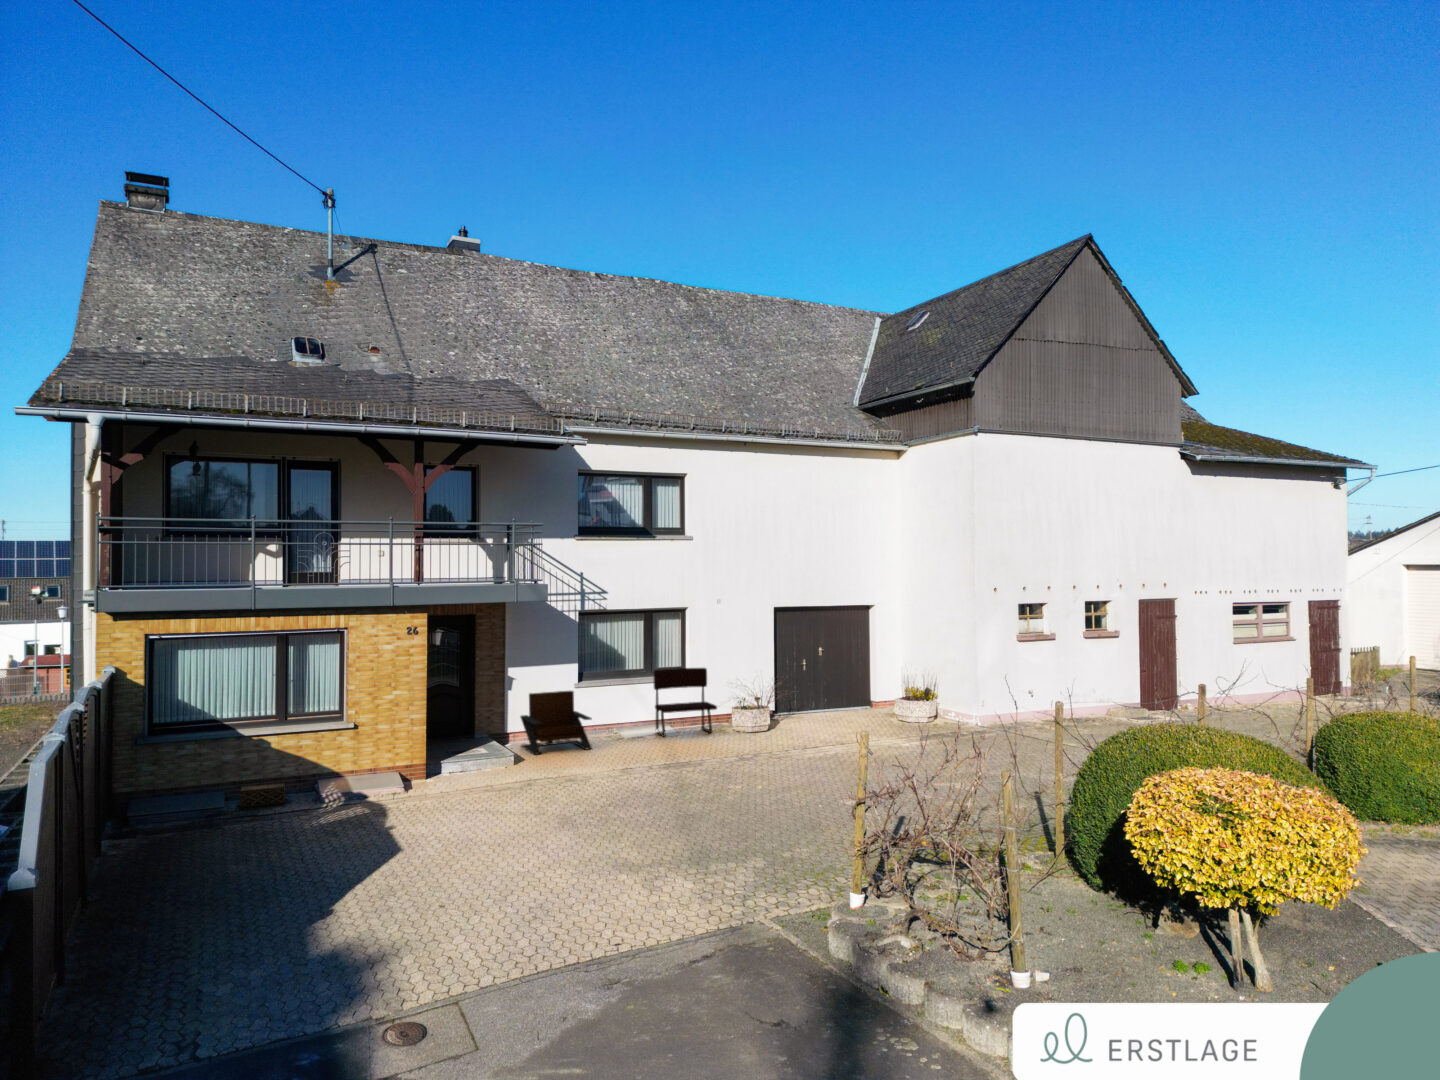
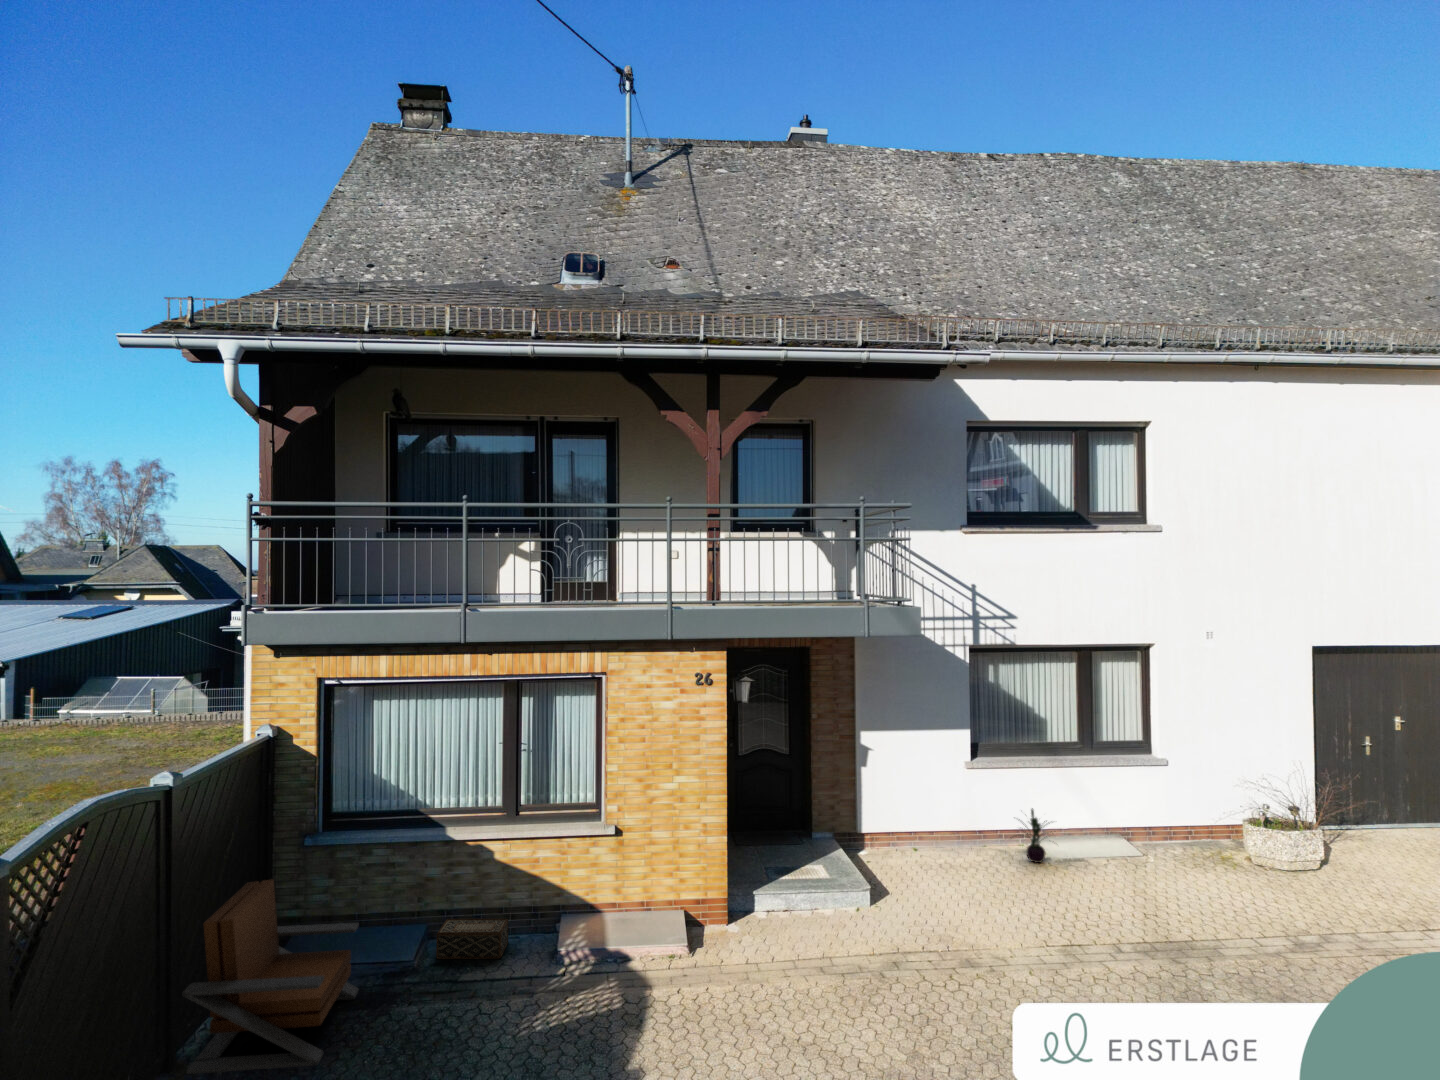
bench: present [654,668,717,737] -> none [1096,746,1217,864]
lounge chair: present [521,691,592,755] -> present [183,879,359,1074]
decorative plant: none [601,709,630,740] -> present [1025,808,1047,863]

